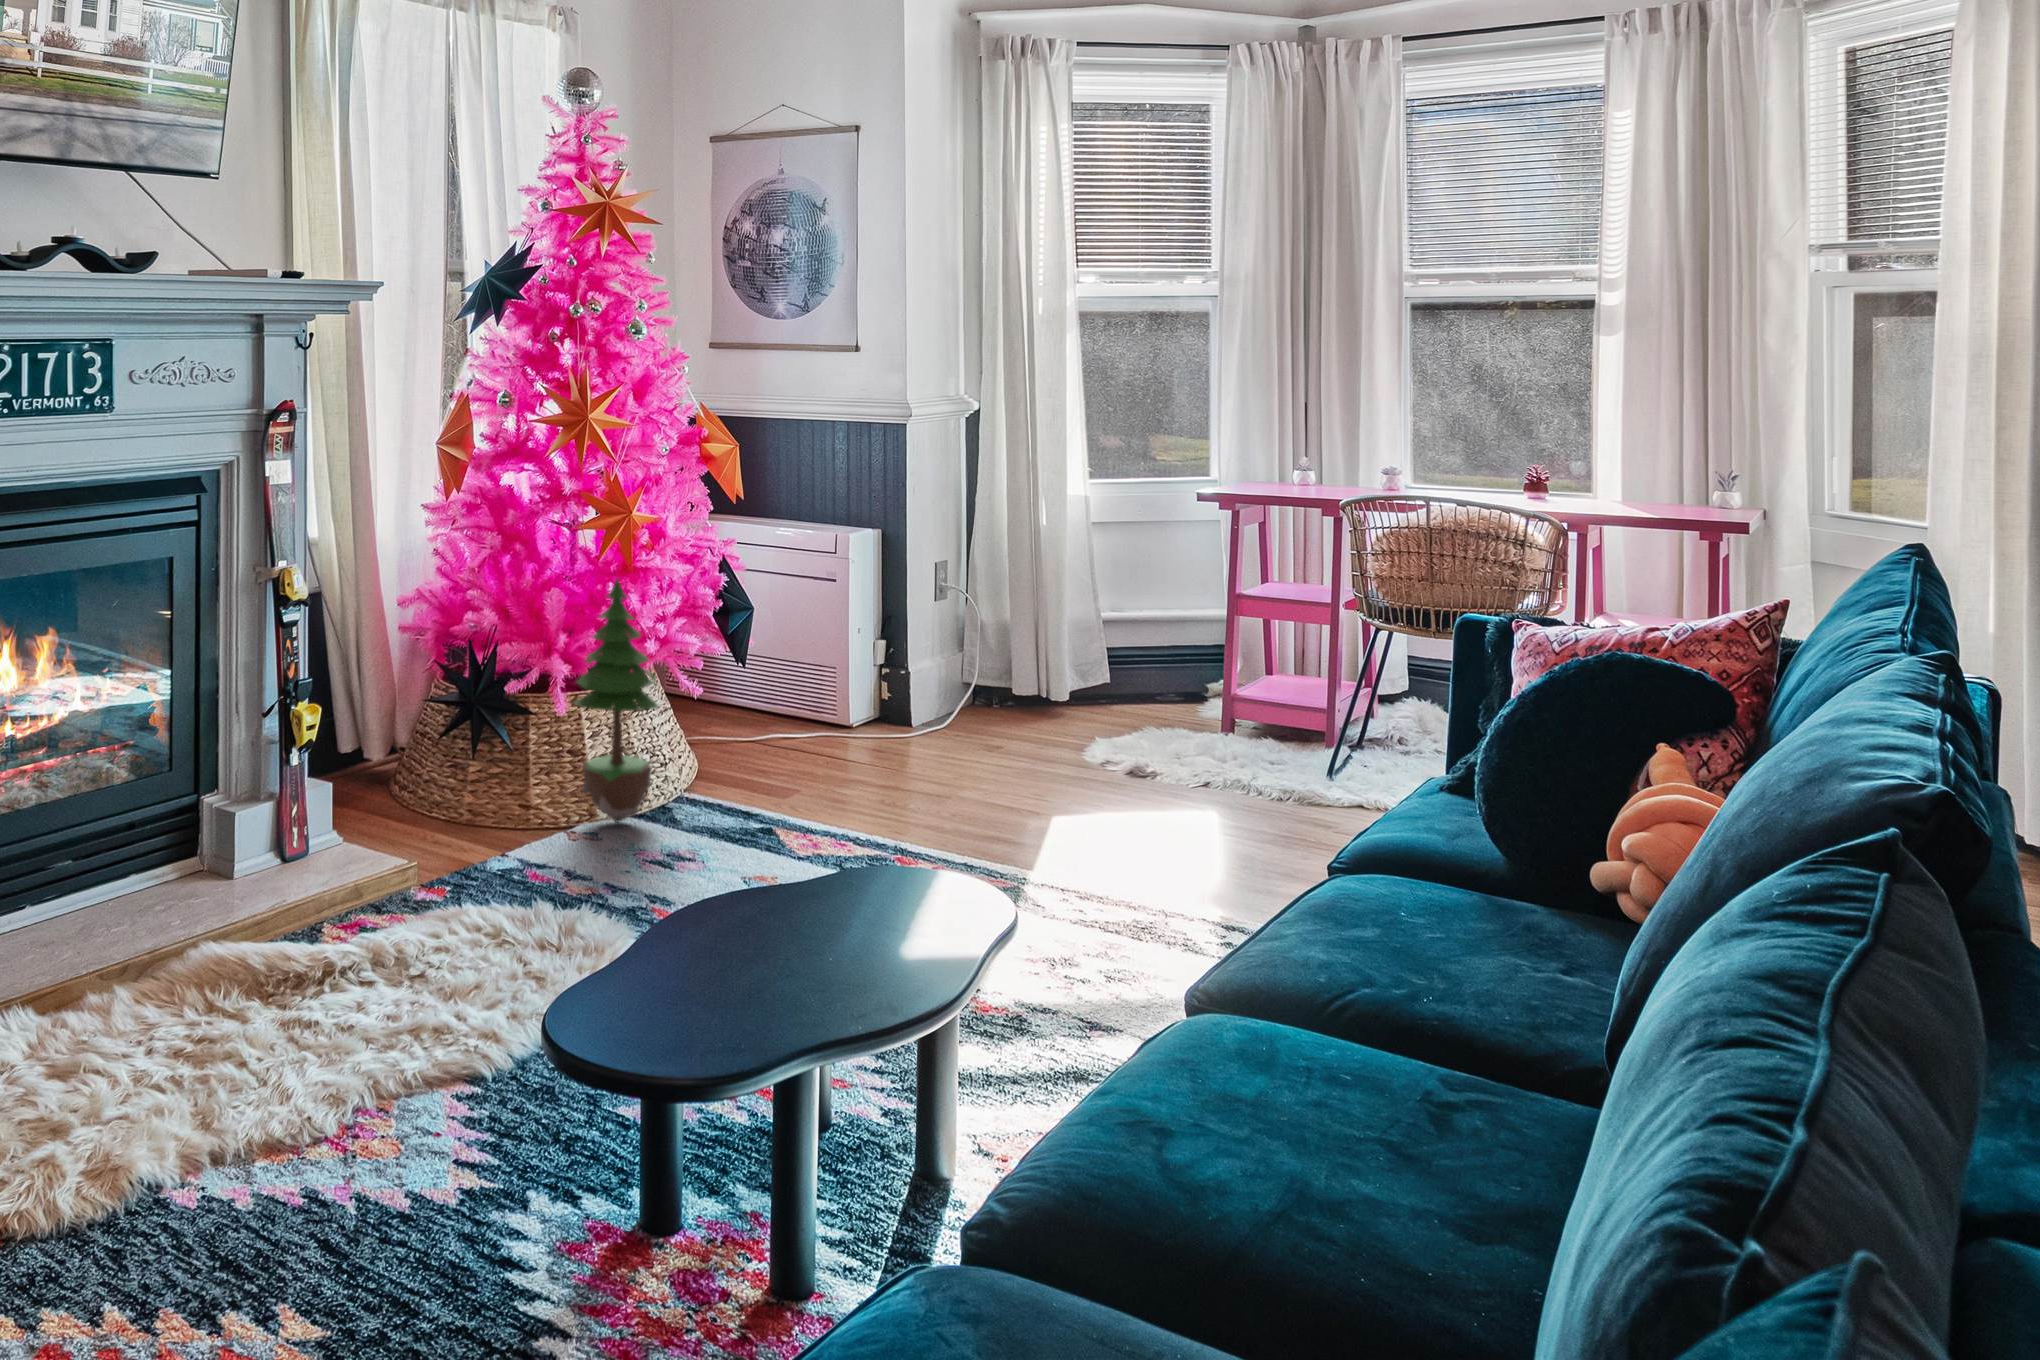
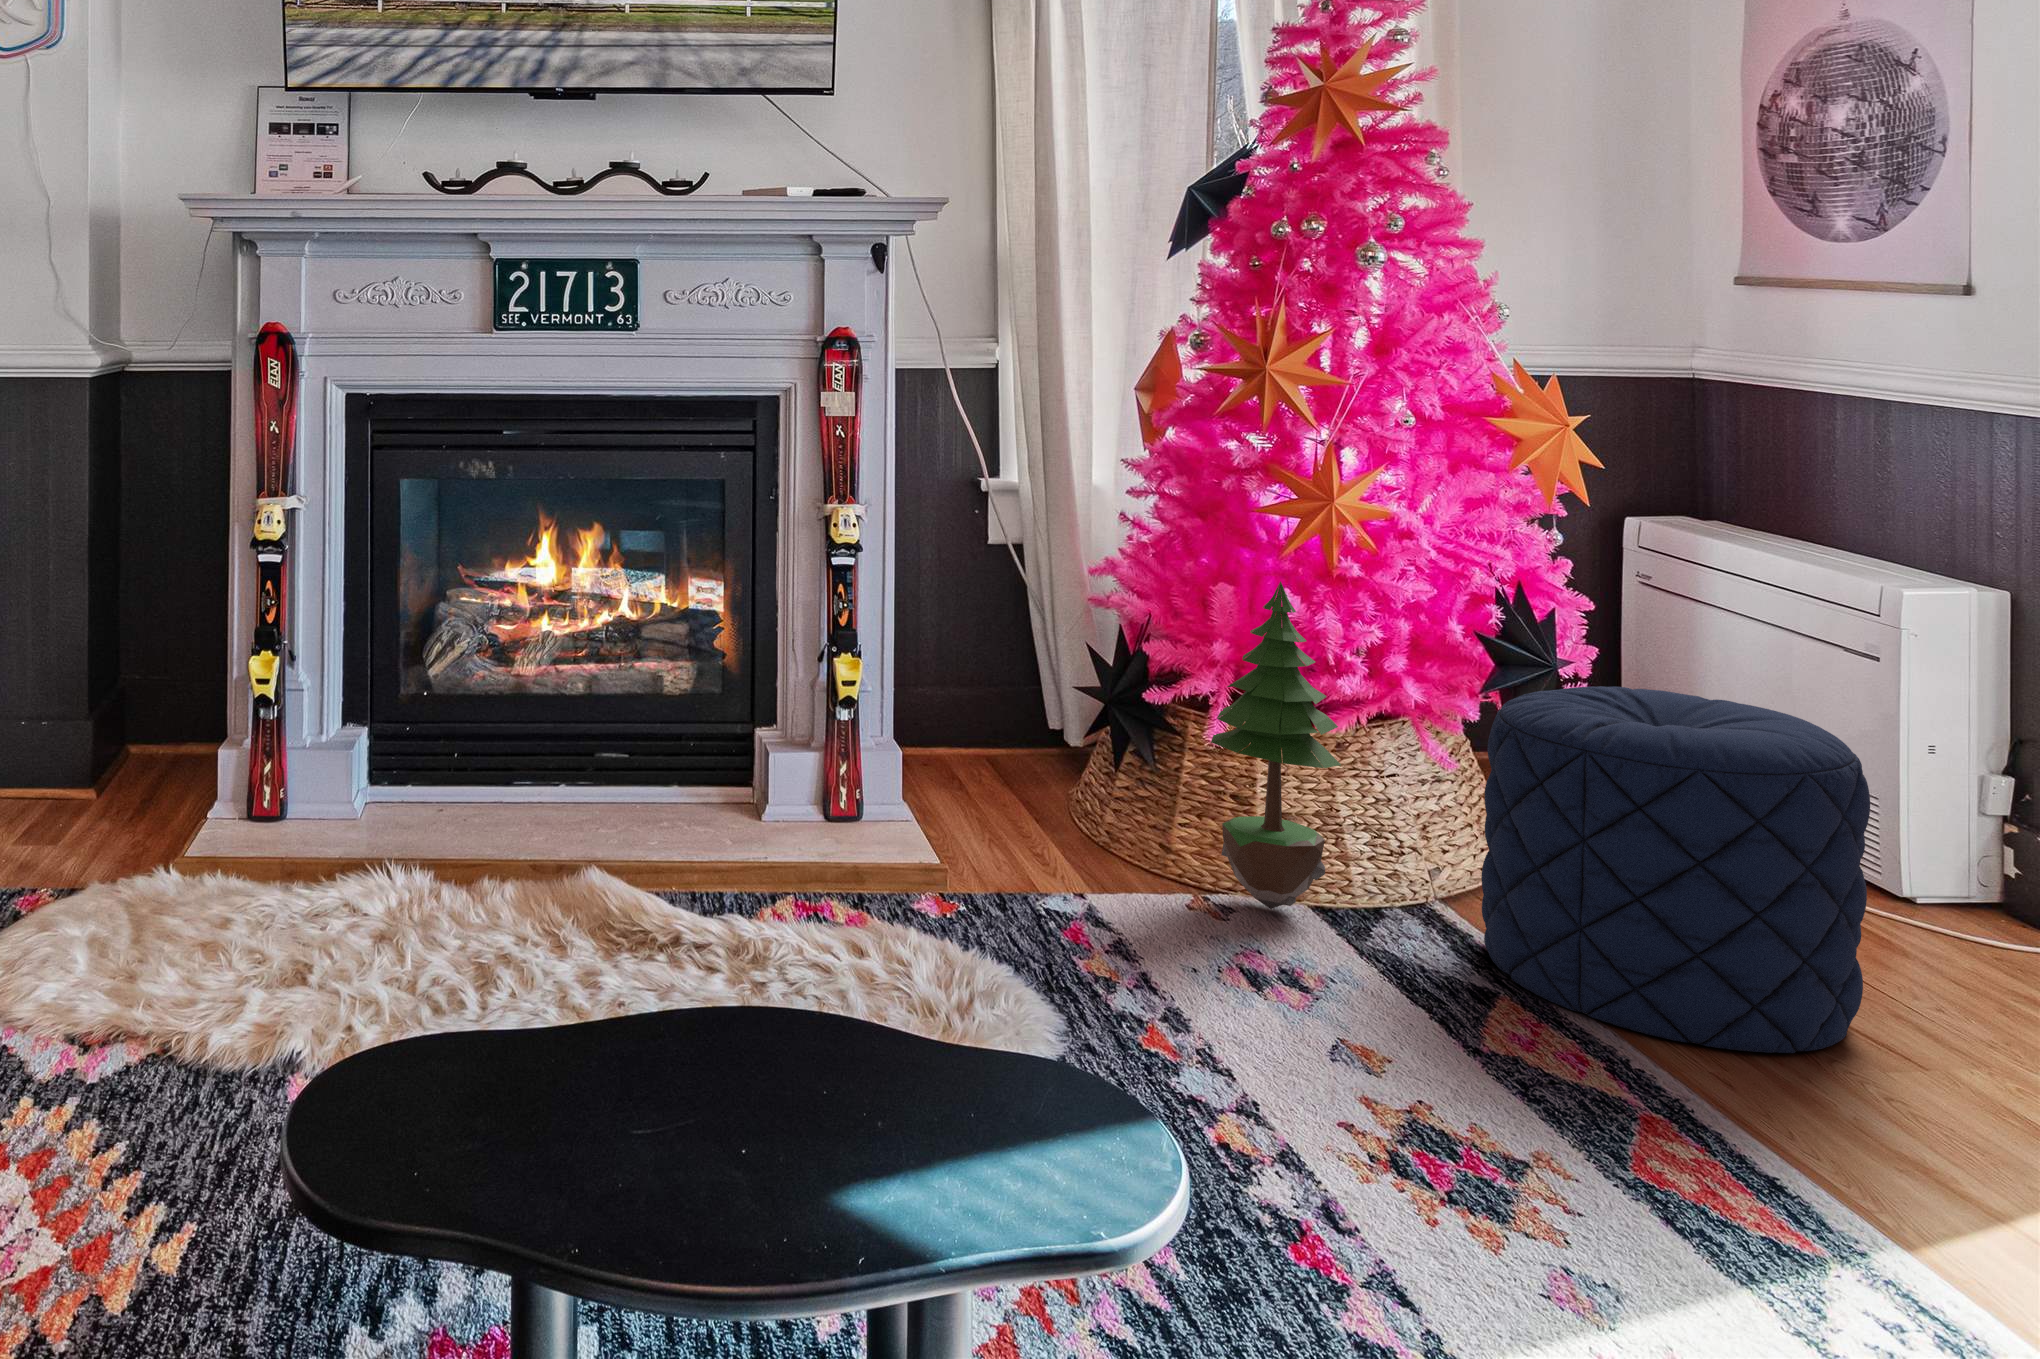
pouf: none [728,611,926,827] -> present [1481,686,1870,1053]

